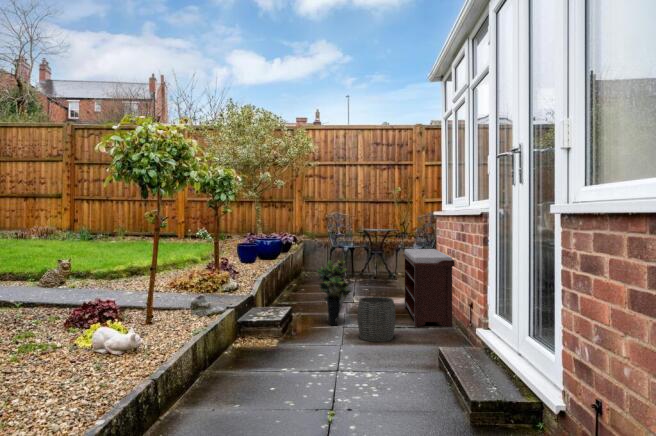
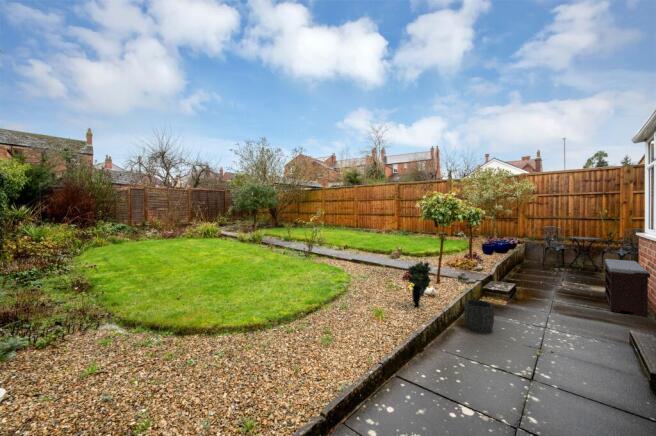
potted plant: present [317,260,351,325] -> present [407,261,432,307]
woven basket: present [357,297,396,342] -> present [465,300,494,333]

